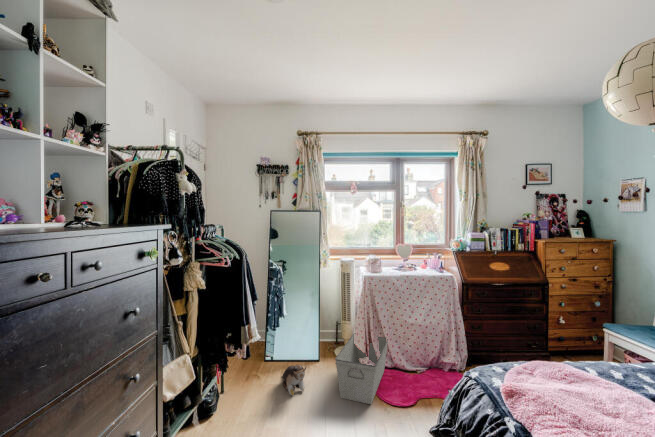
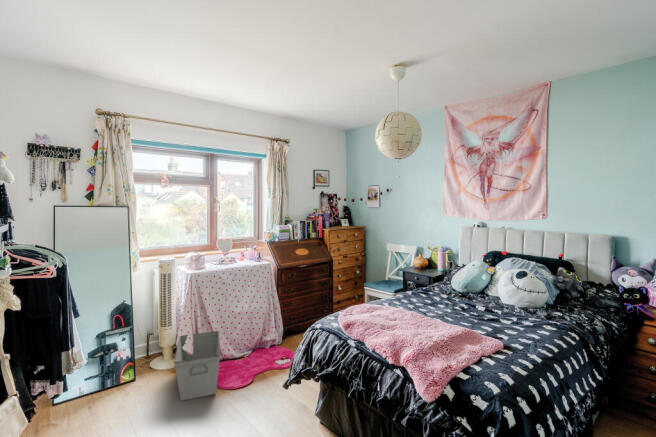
plush toy: present [283,365,306,395] -> none [95,380,142,421]

